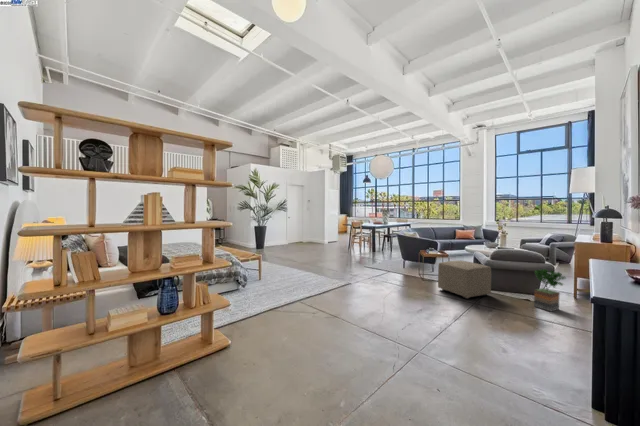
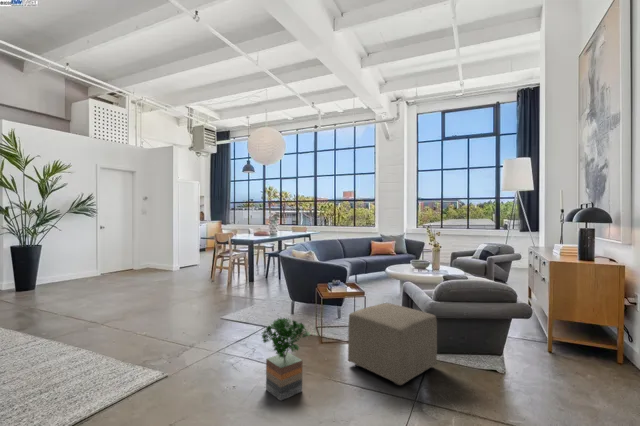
potted tree: present [534,269,565,311] -> present [262,318,310,401]

